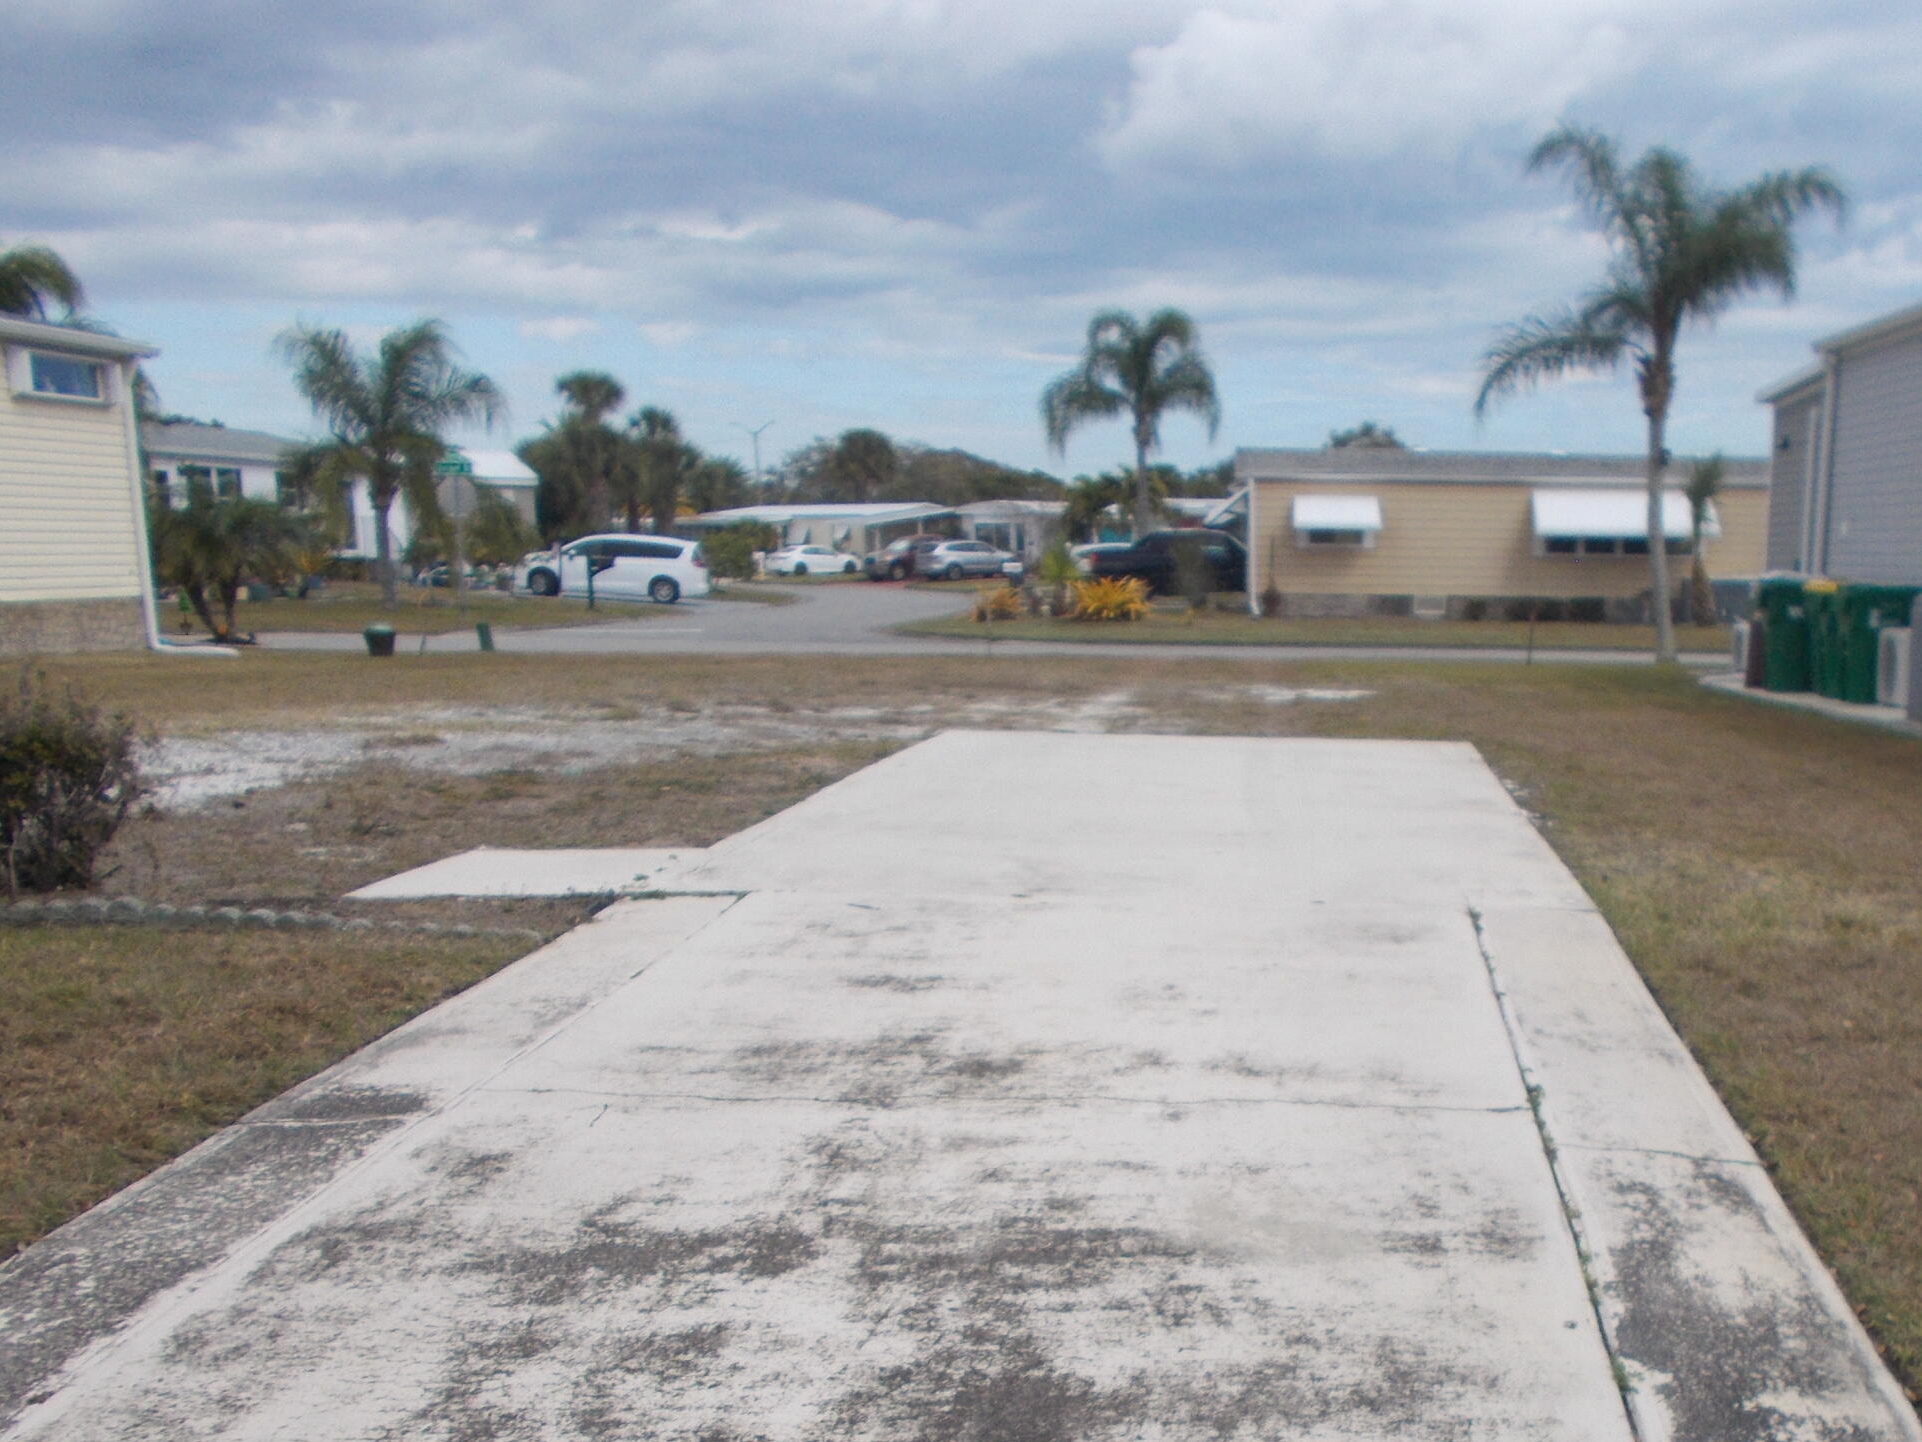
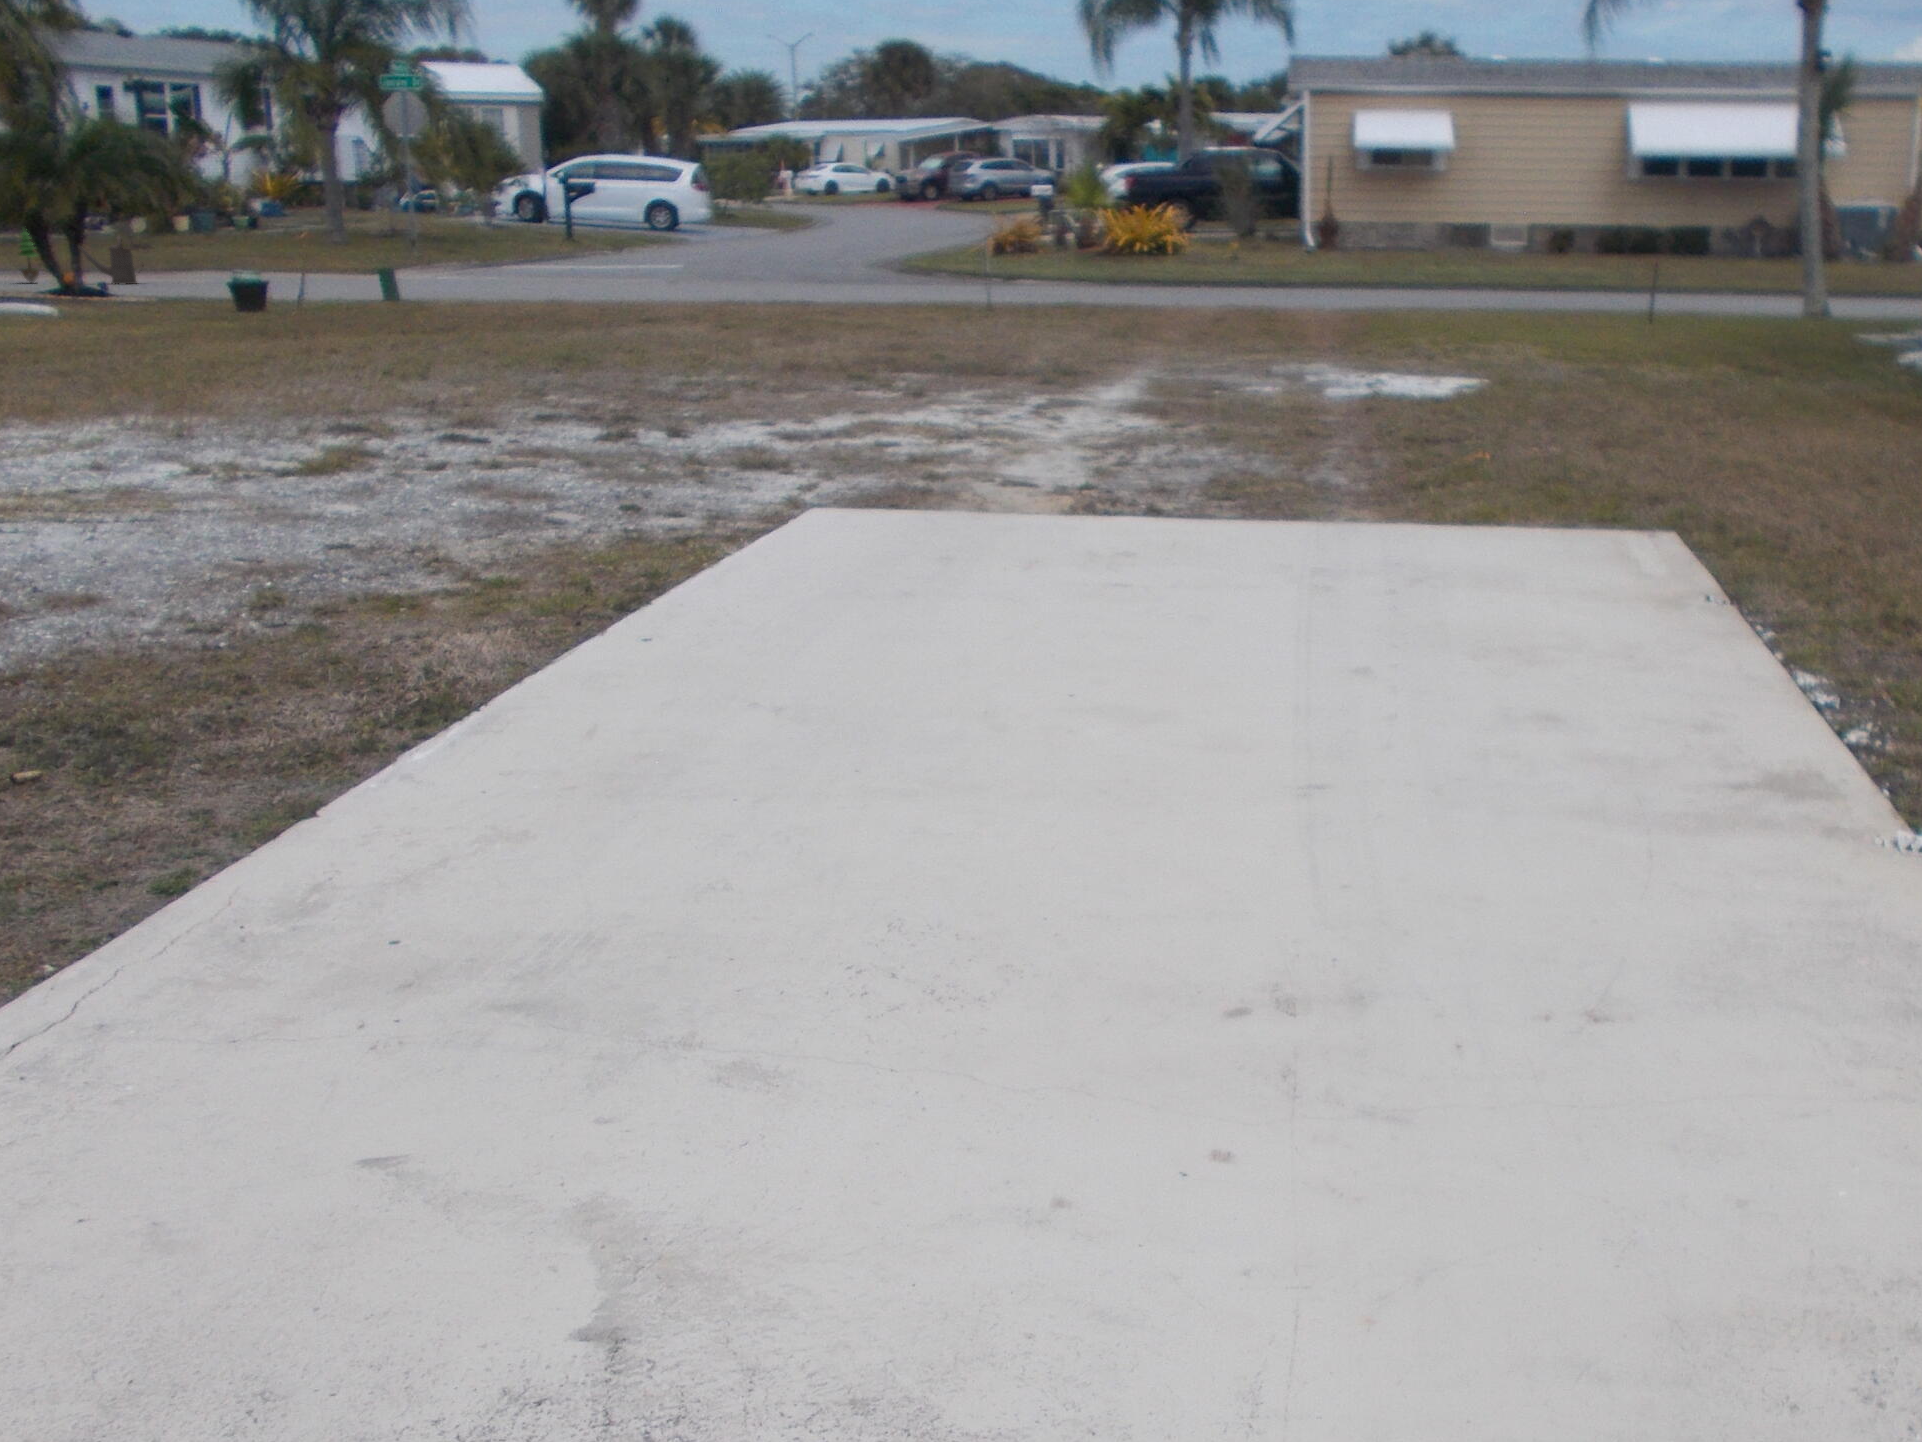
watering can: none [227,596,280,636] -> present [78,237,137,284]

